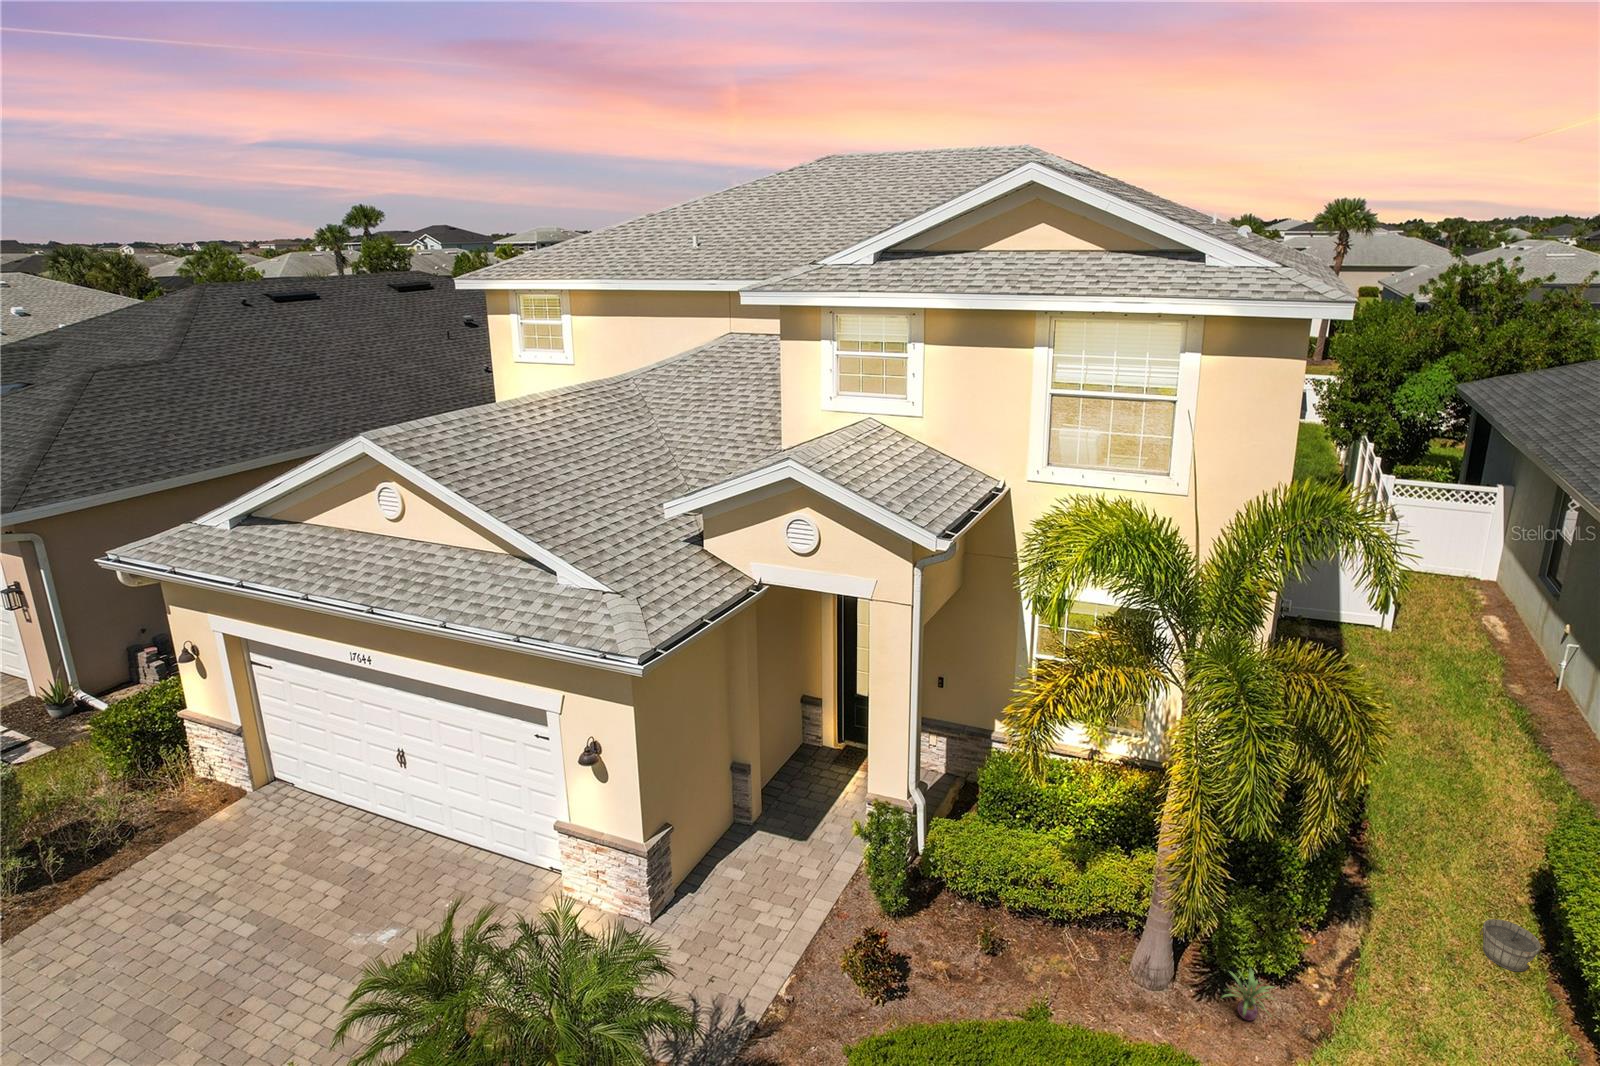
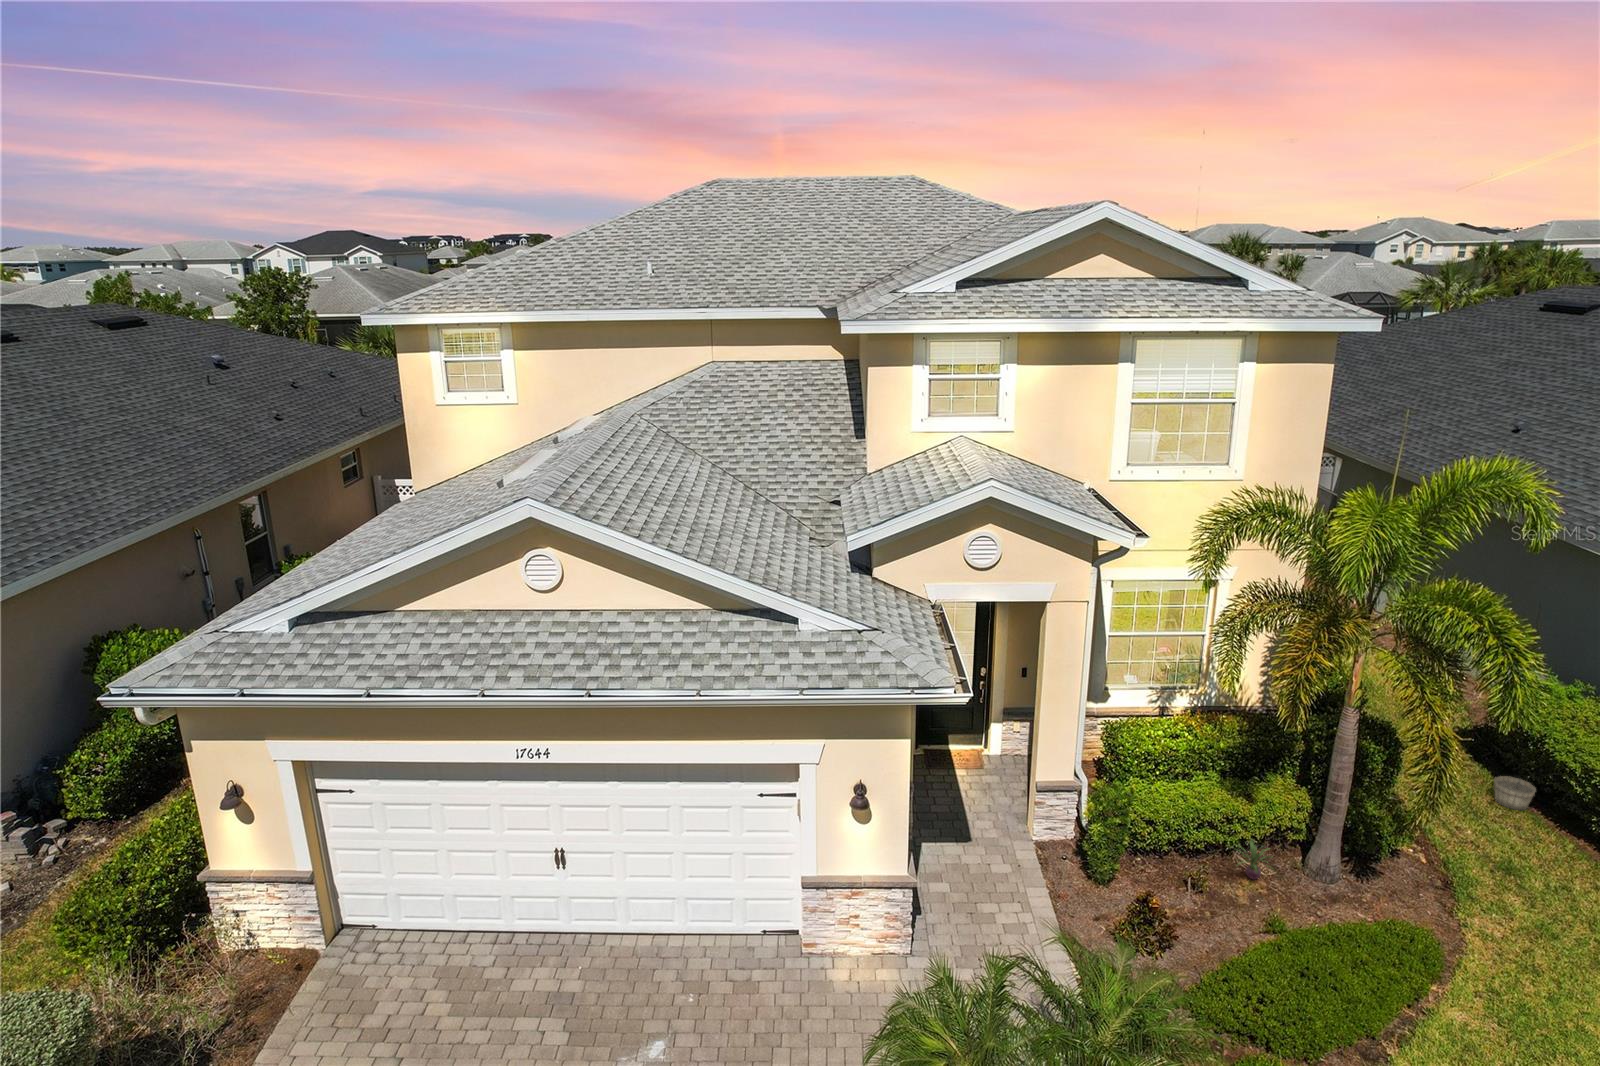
decorative plant: present [1223,968,1273,1021] -> present [1238,839,1269,880]

